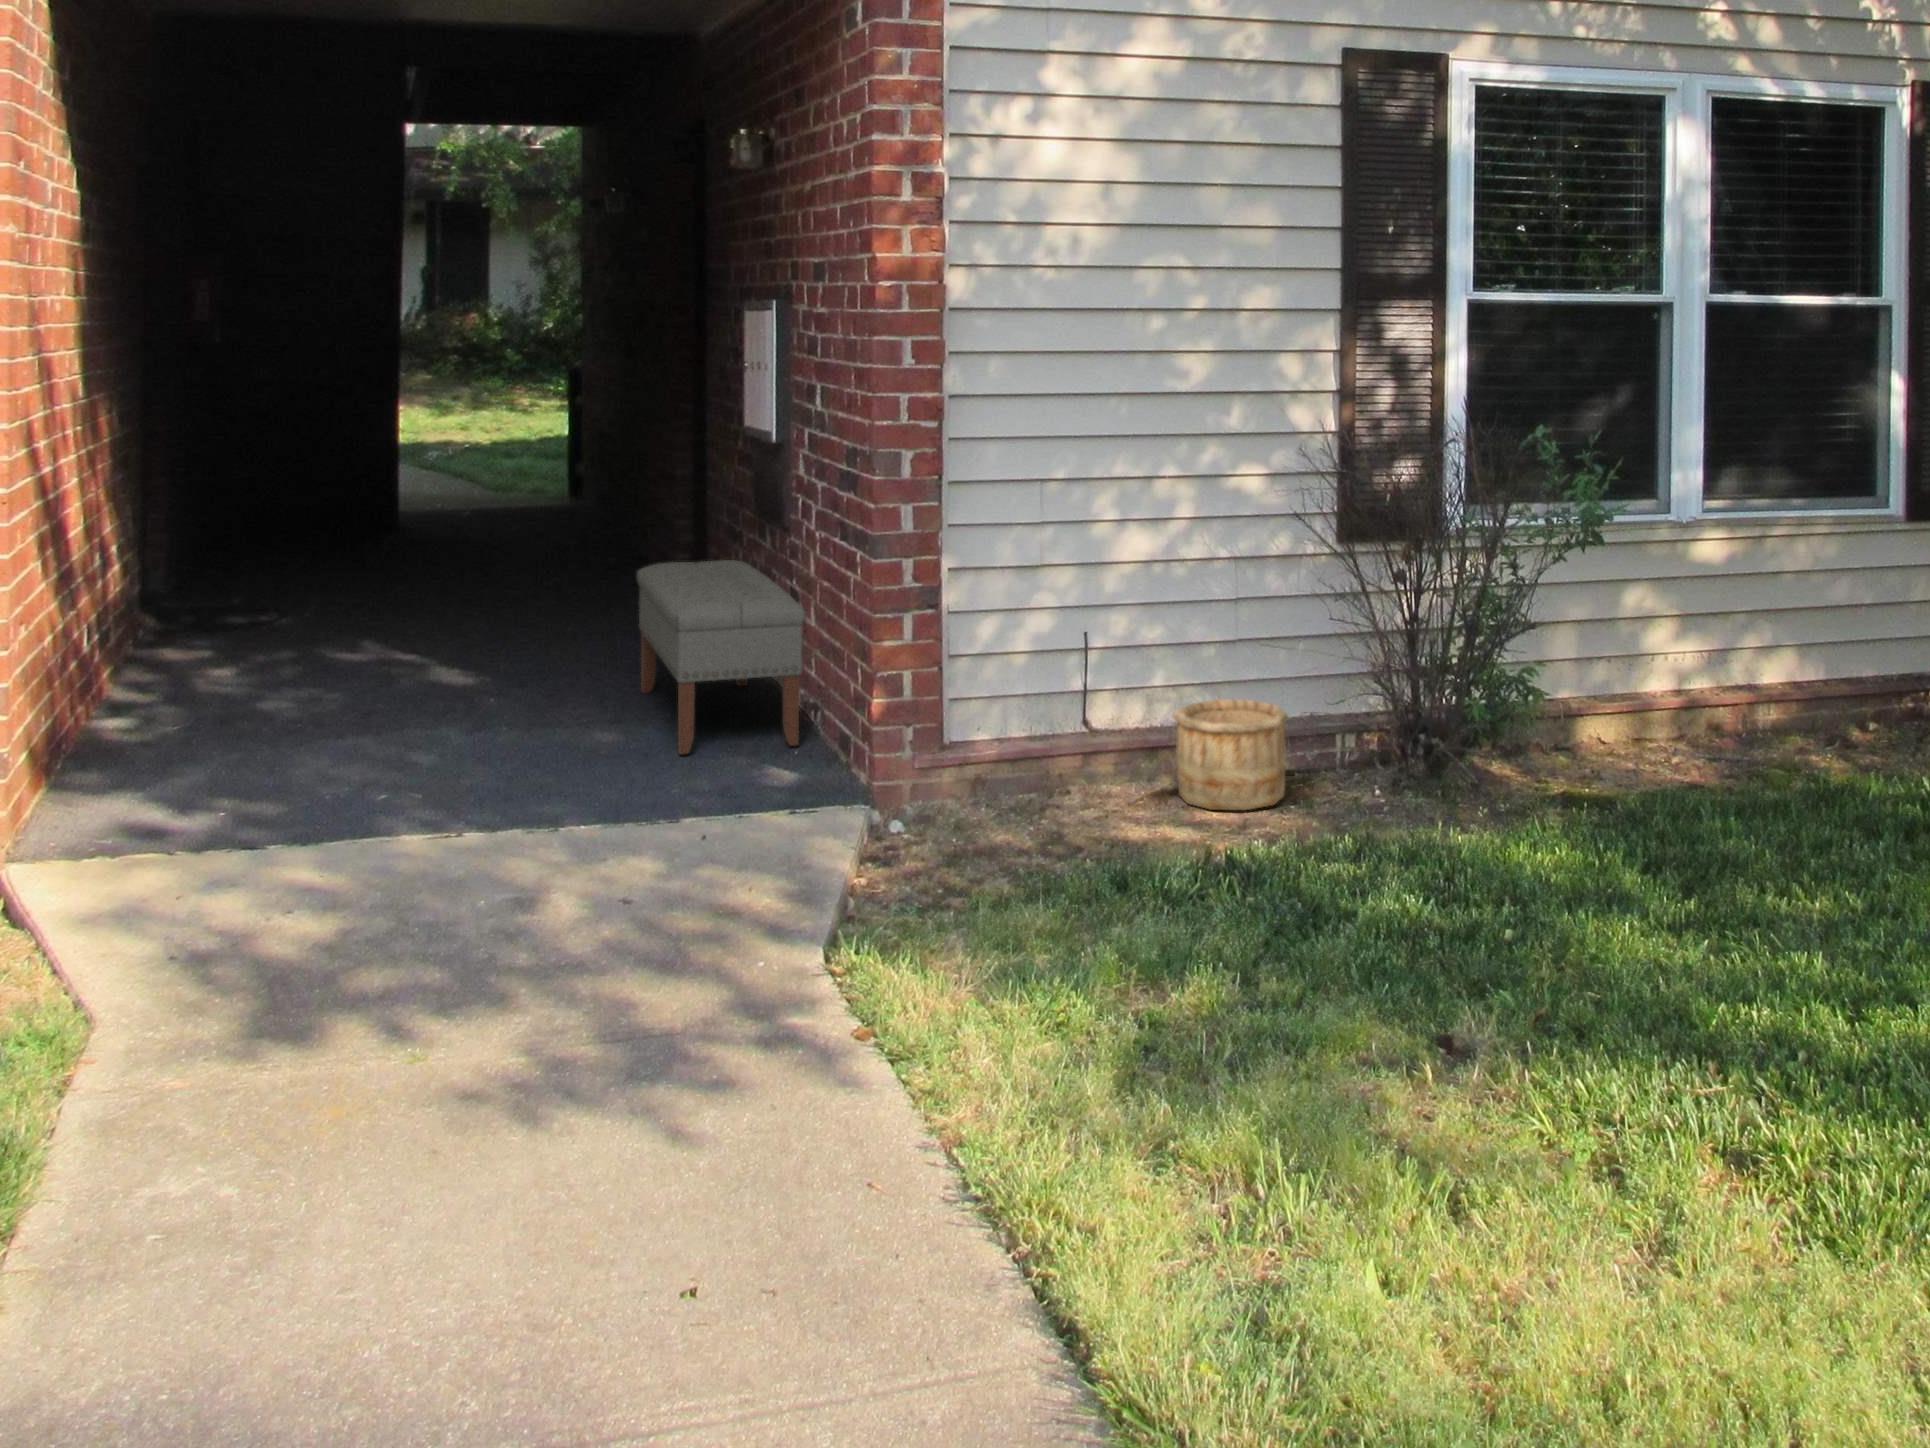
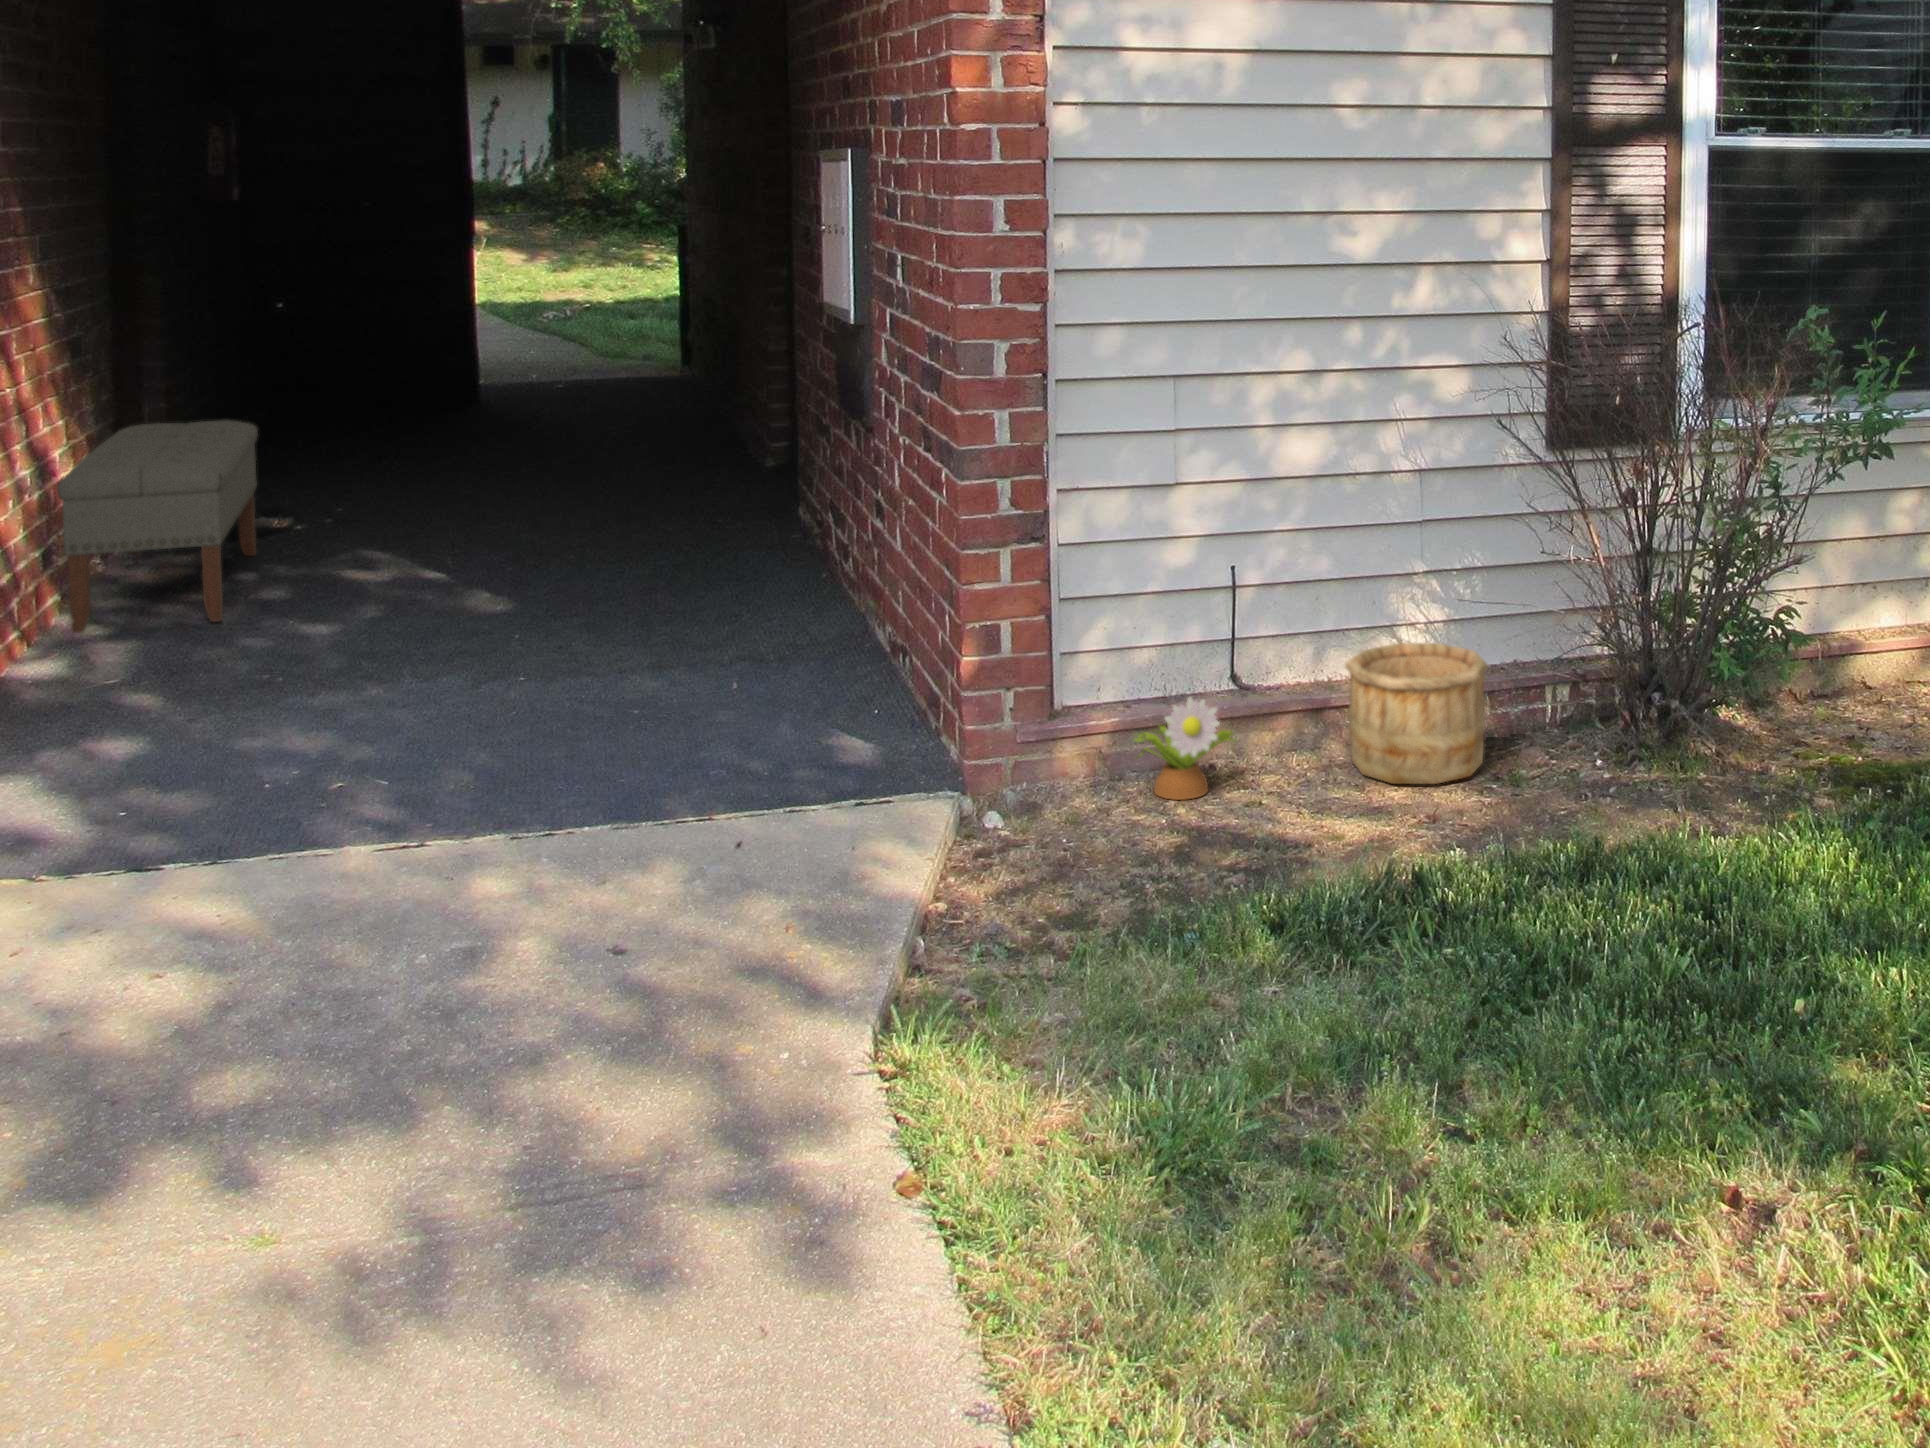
bench: present [637,560,806,754] -> present [57,420,258,633]
decorative plant: none [1003,735,1088,819] -> present [1135,697,1237,800]

